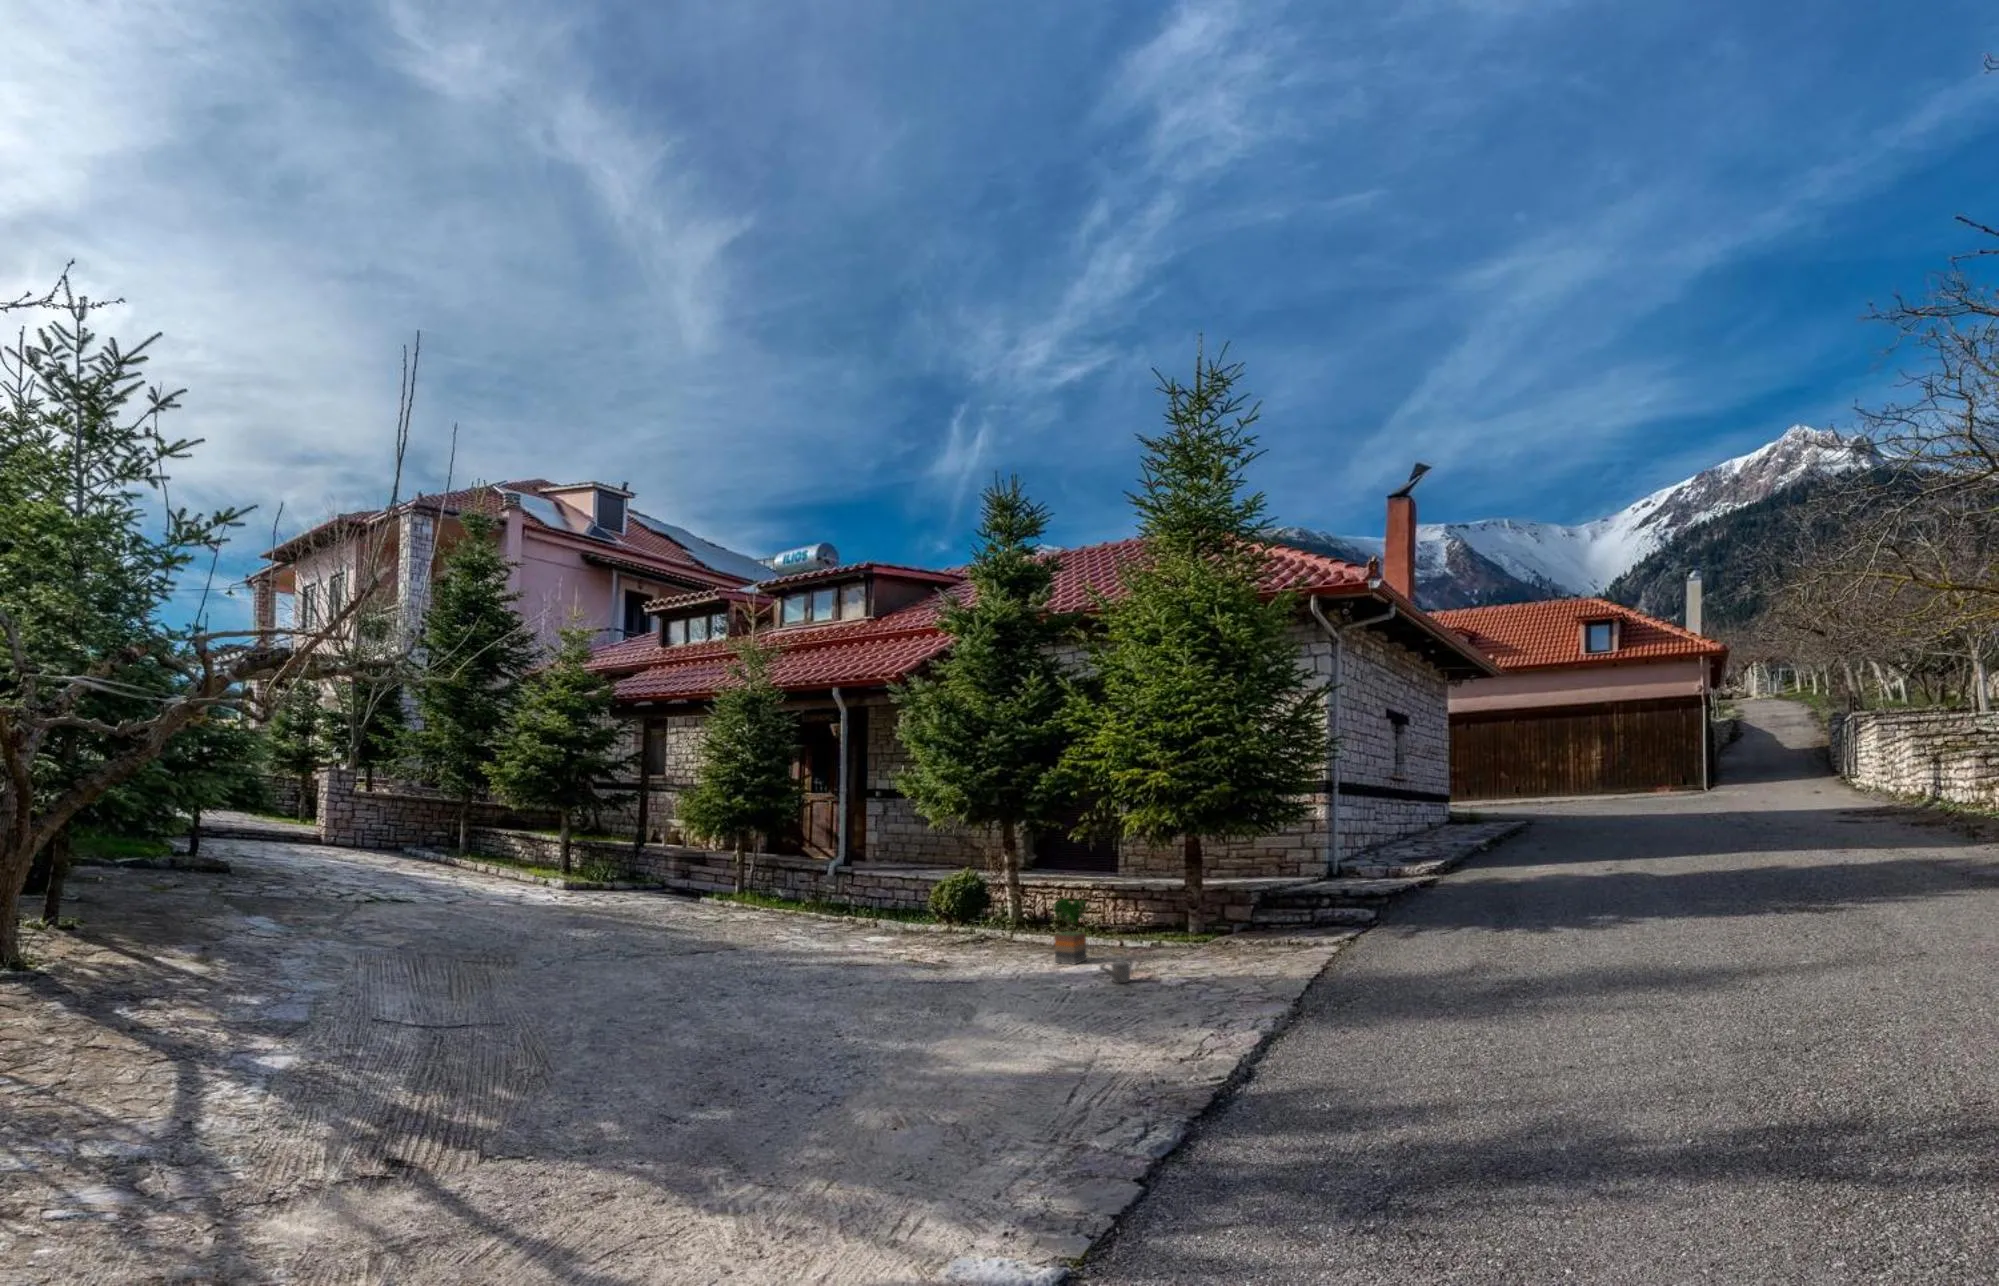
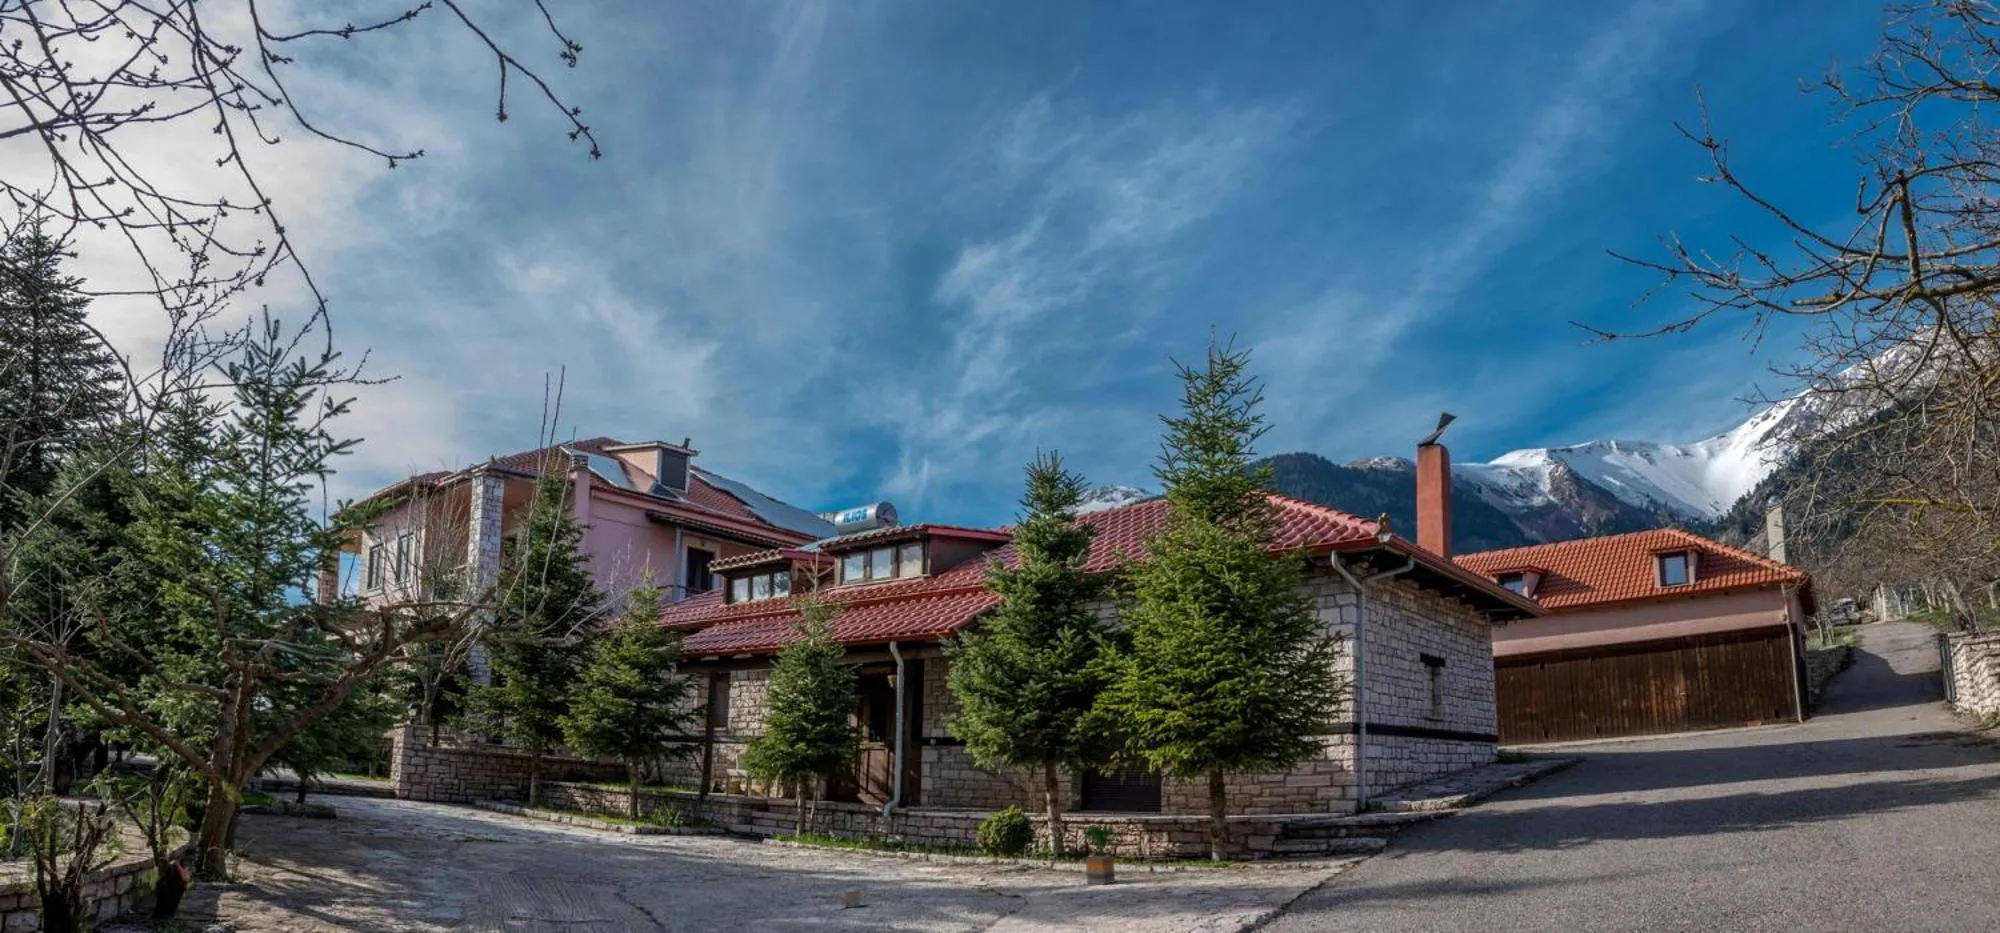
watering can: present [1100,961,1132,983] -> present [830,889,866,907]

